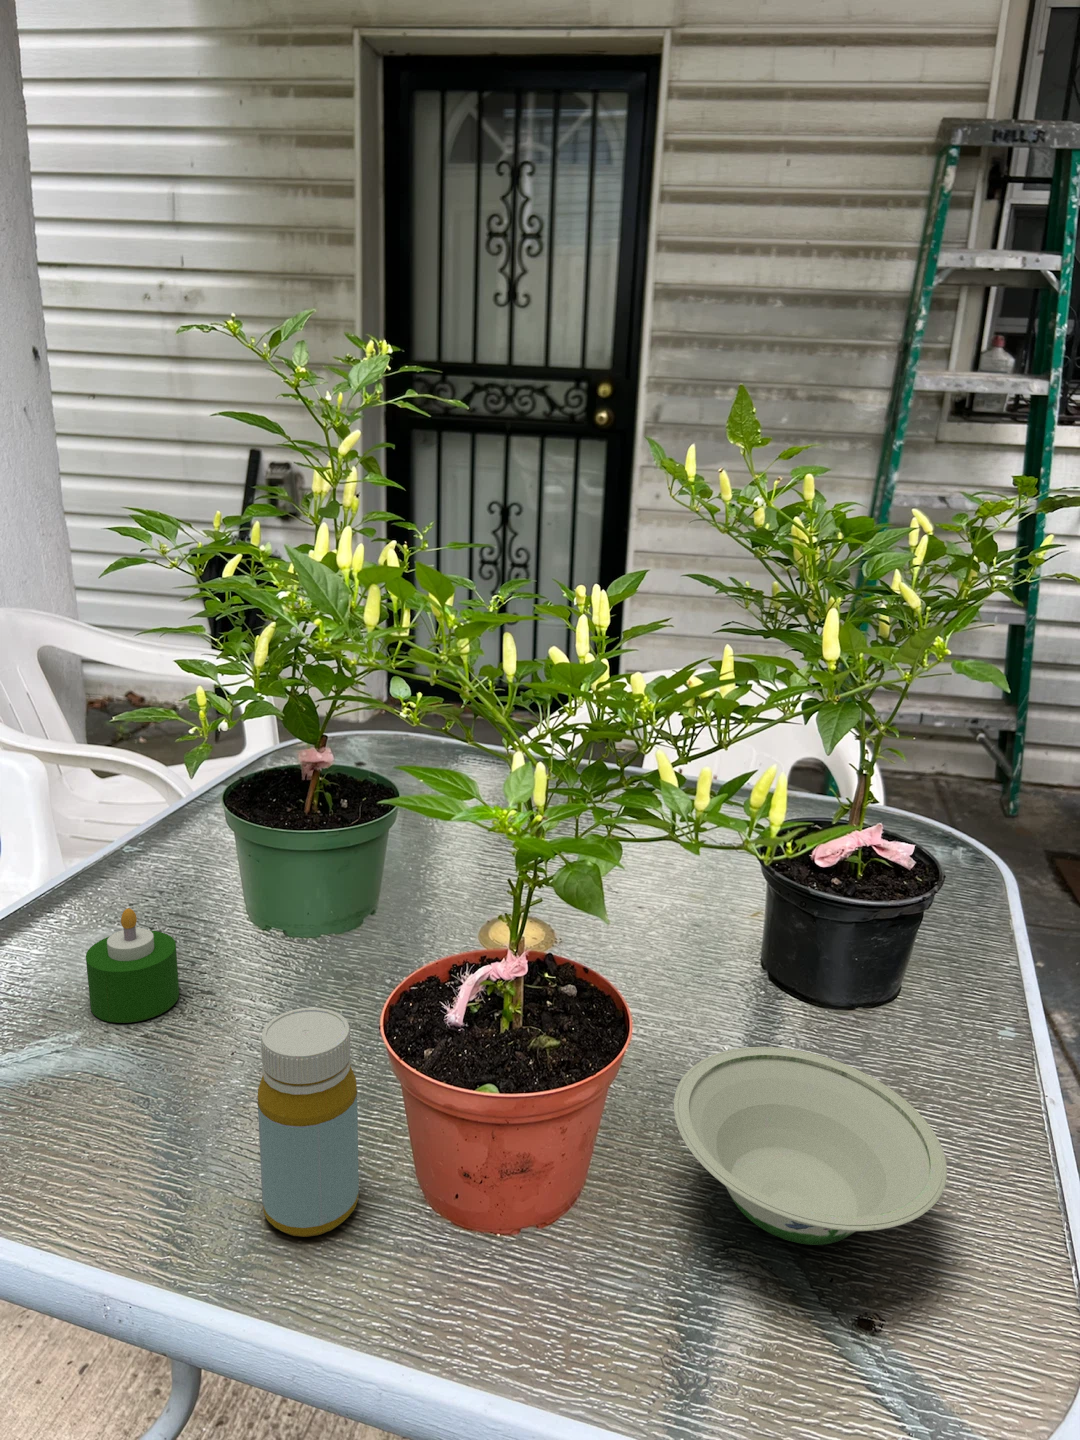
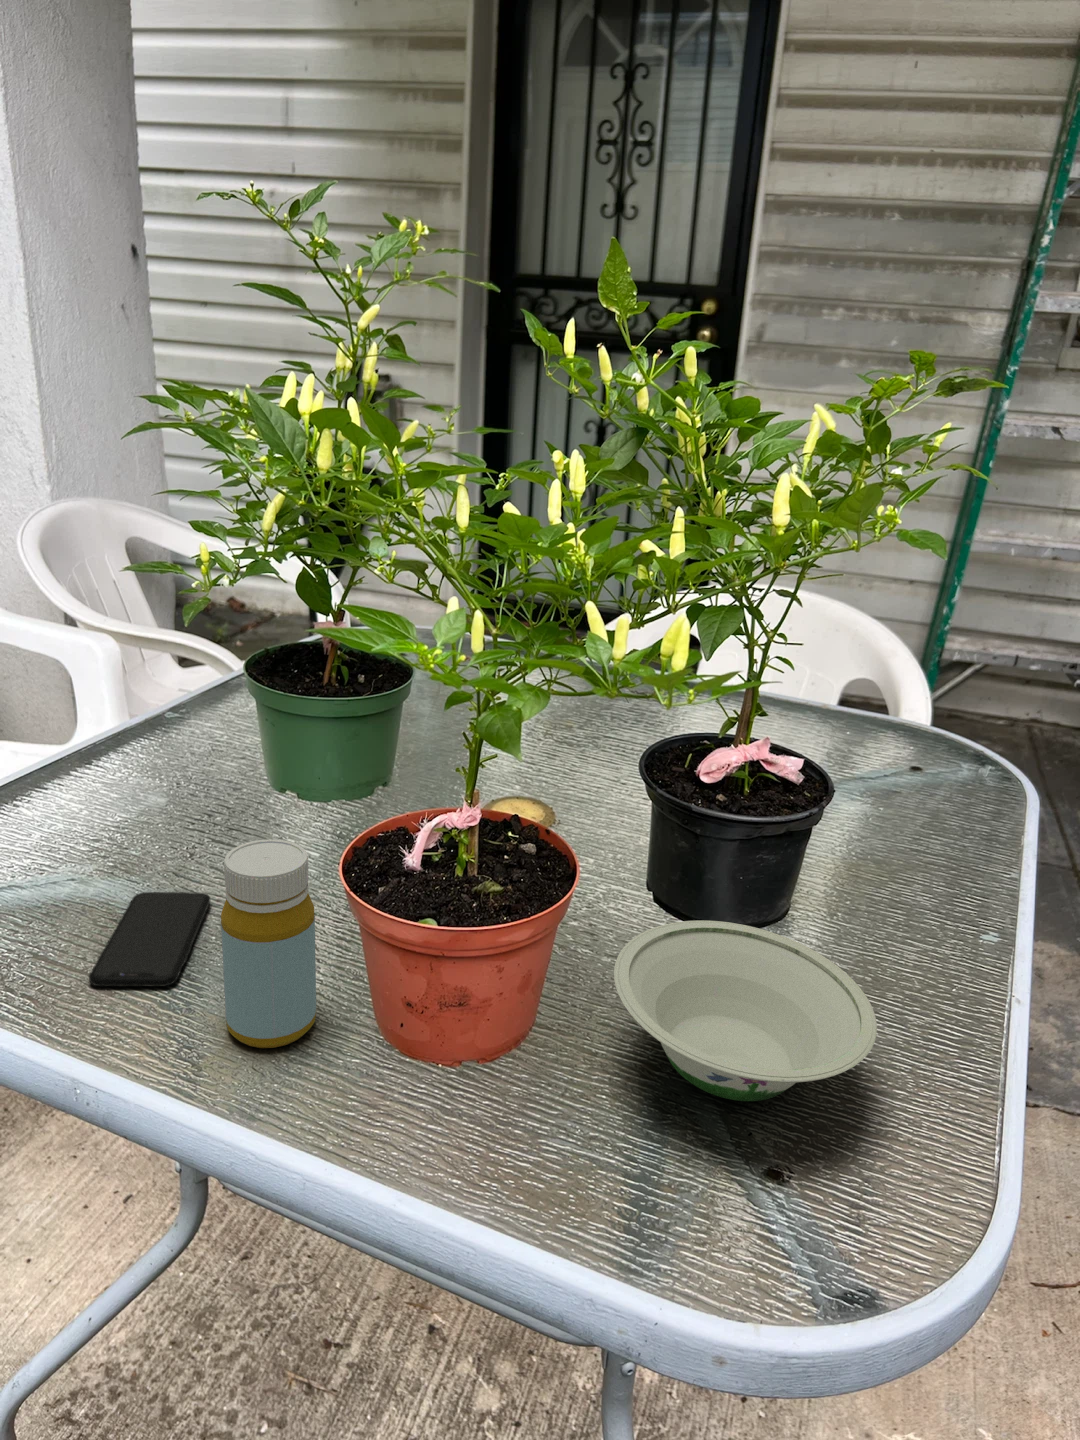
candle: present [86,908,179,1023] -> none [105,758,192,863]
smartphone: none [100,1054,215,1179] -> present [89,892,210,986]

